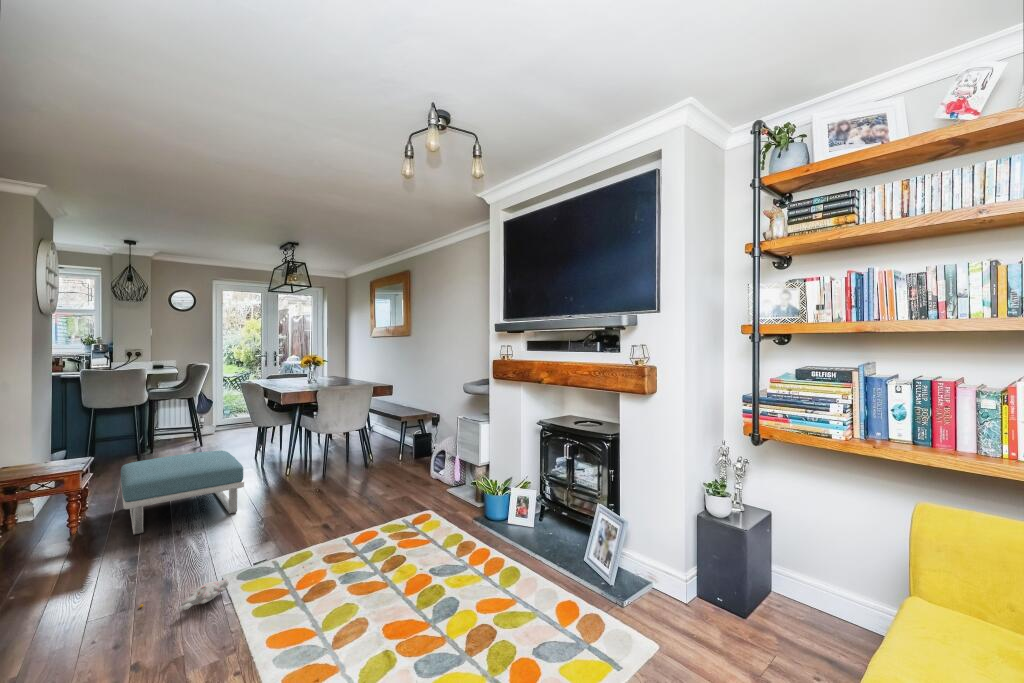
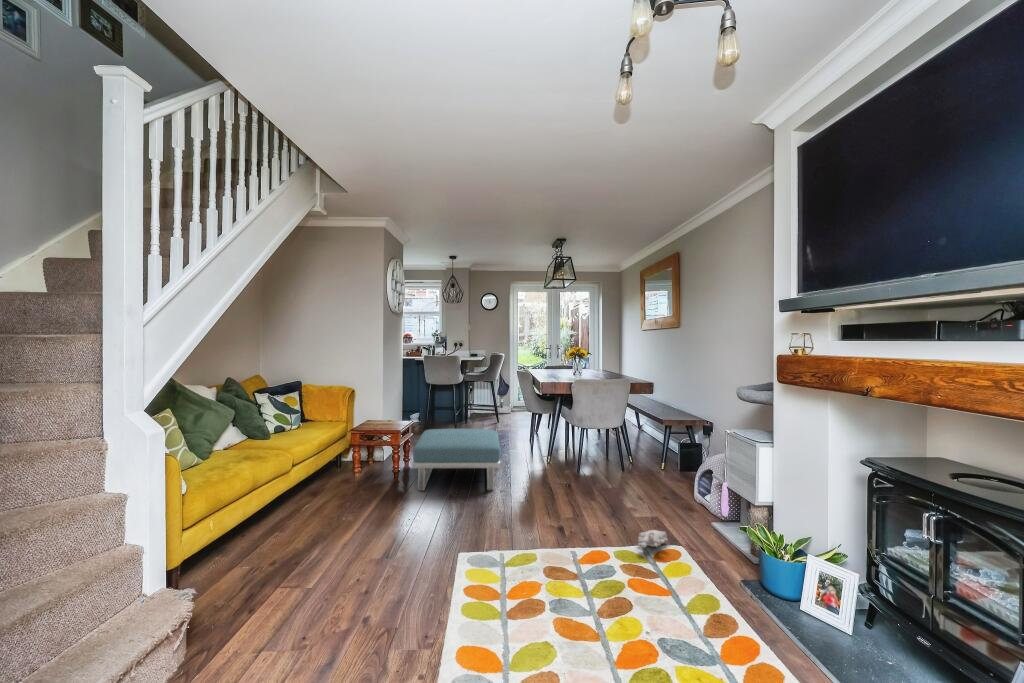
plush toy: present [140,579,228,610] -> present [604,530,668,547]

